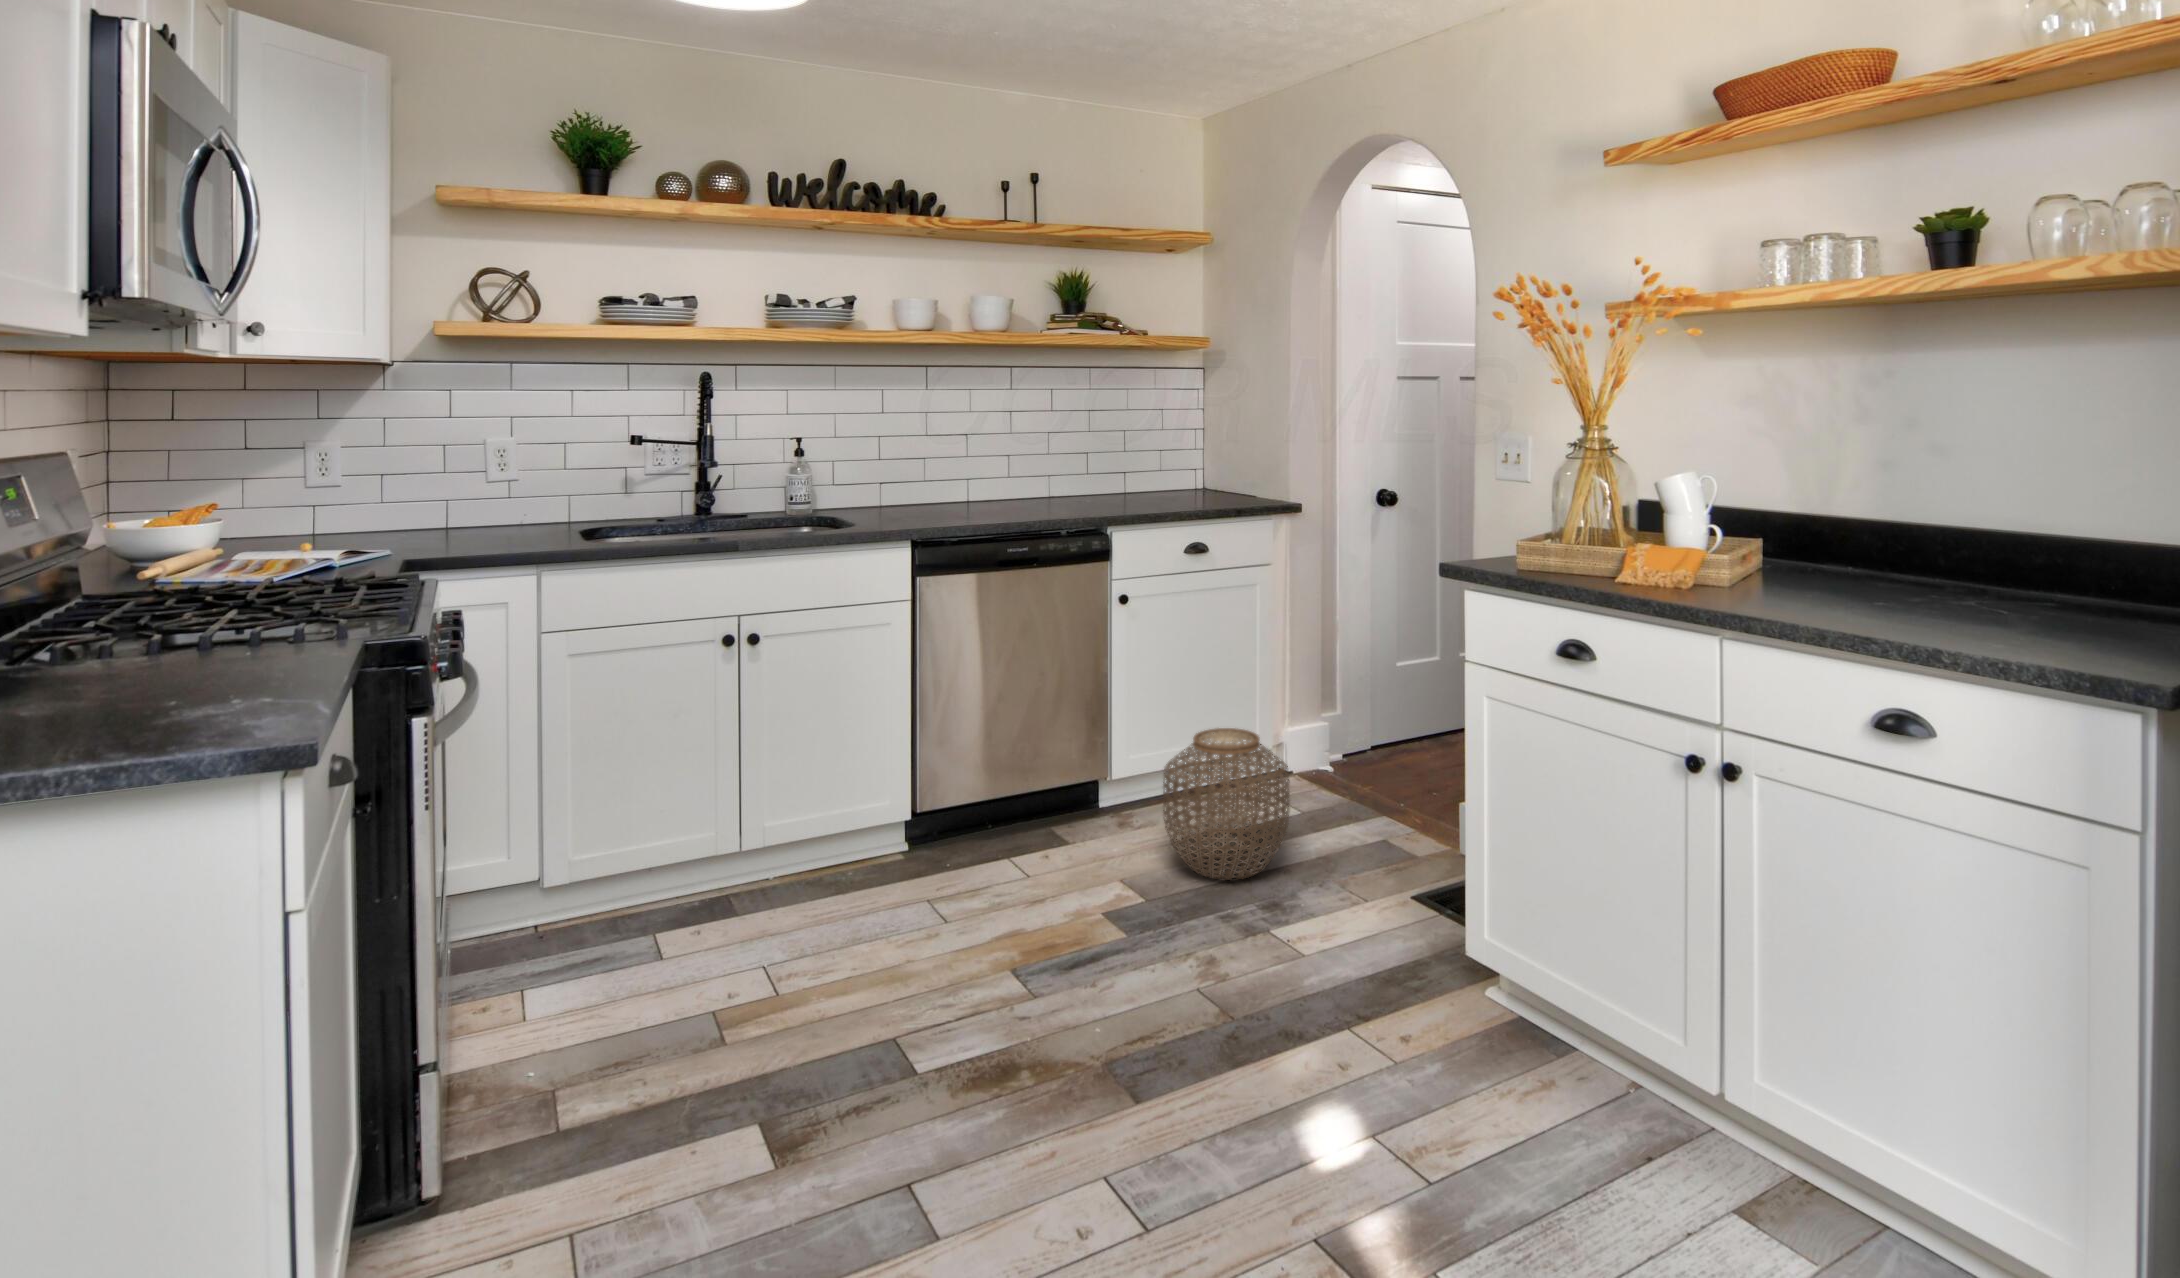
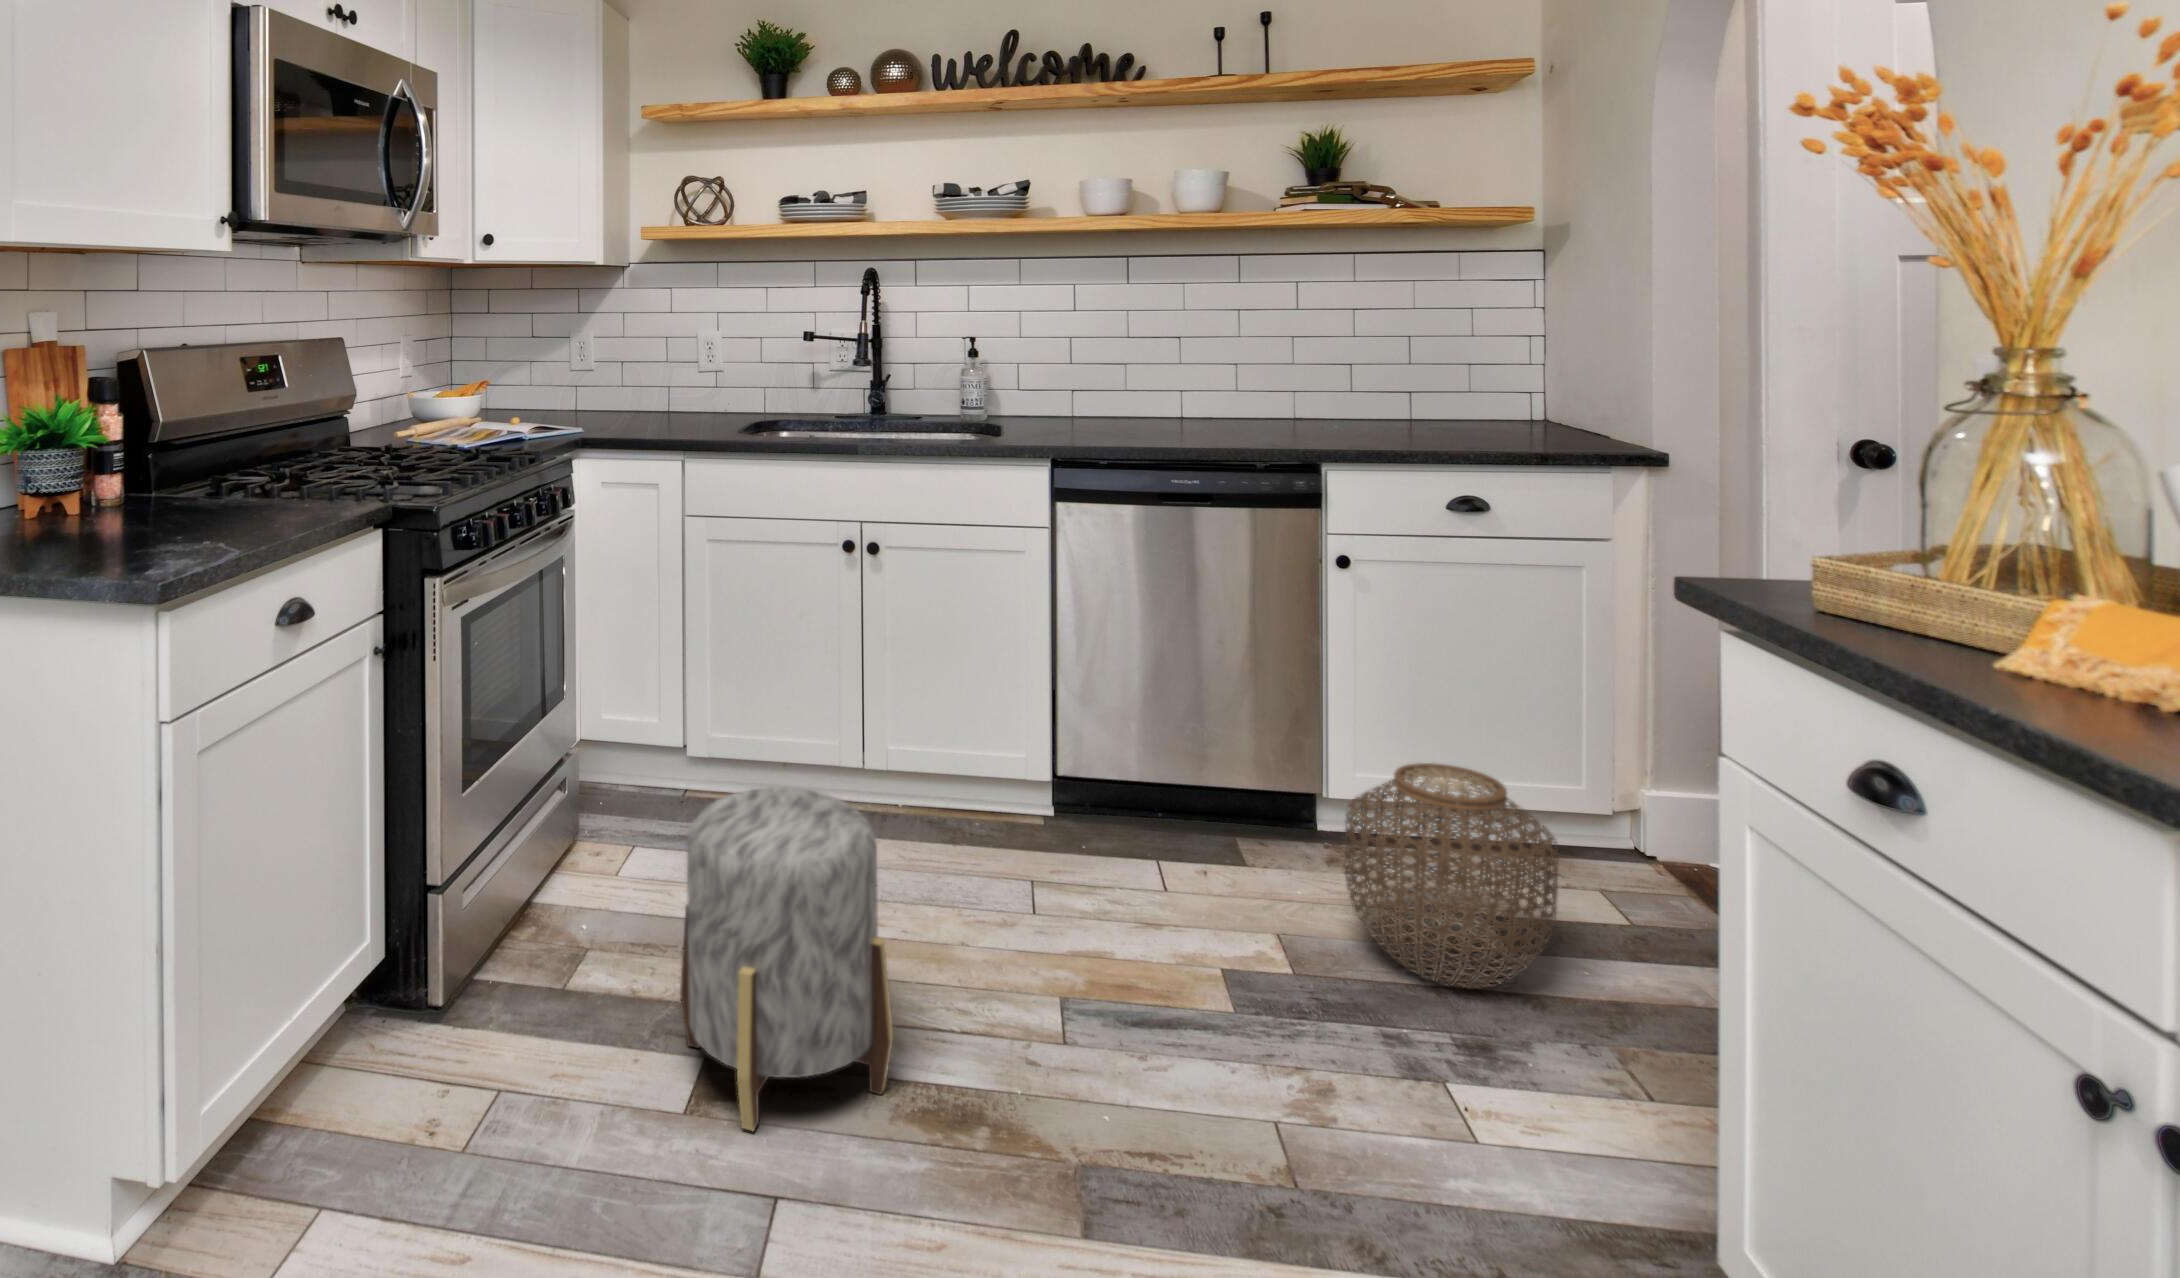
stool: none [726,839,940,1154] -> present [680,787,893,1131]

